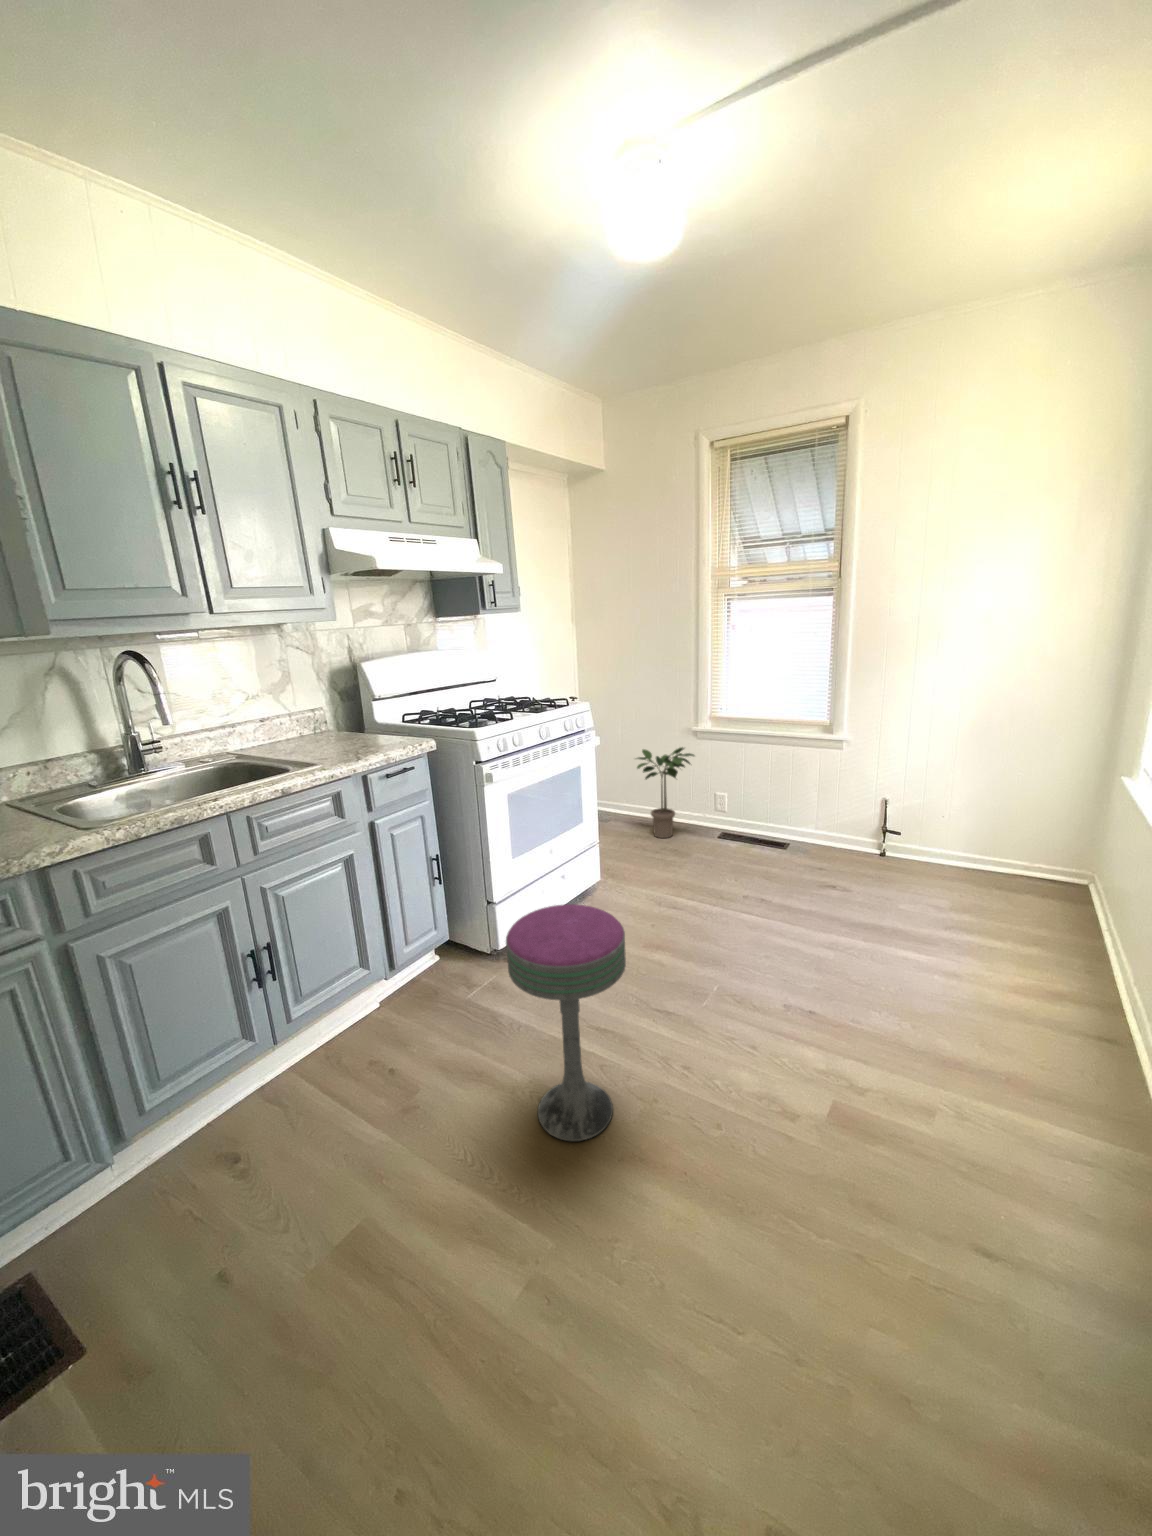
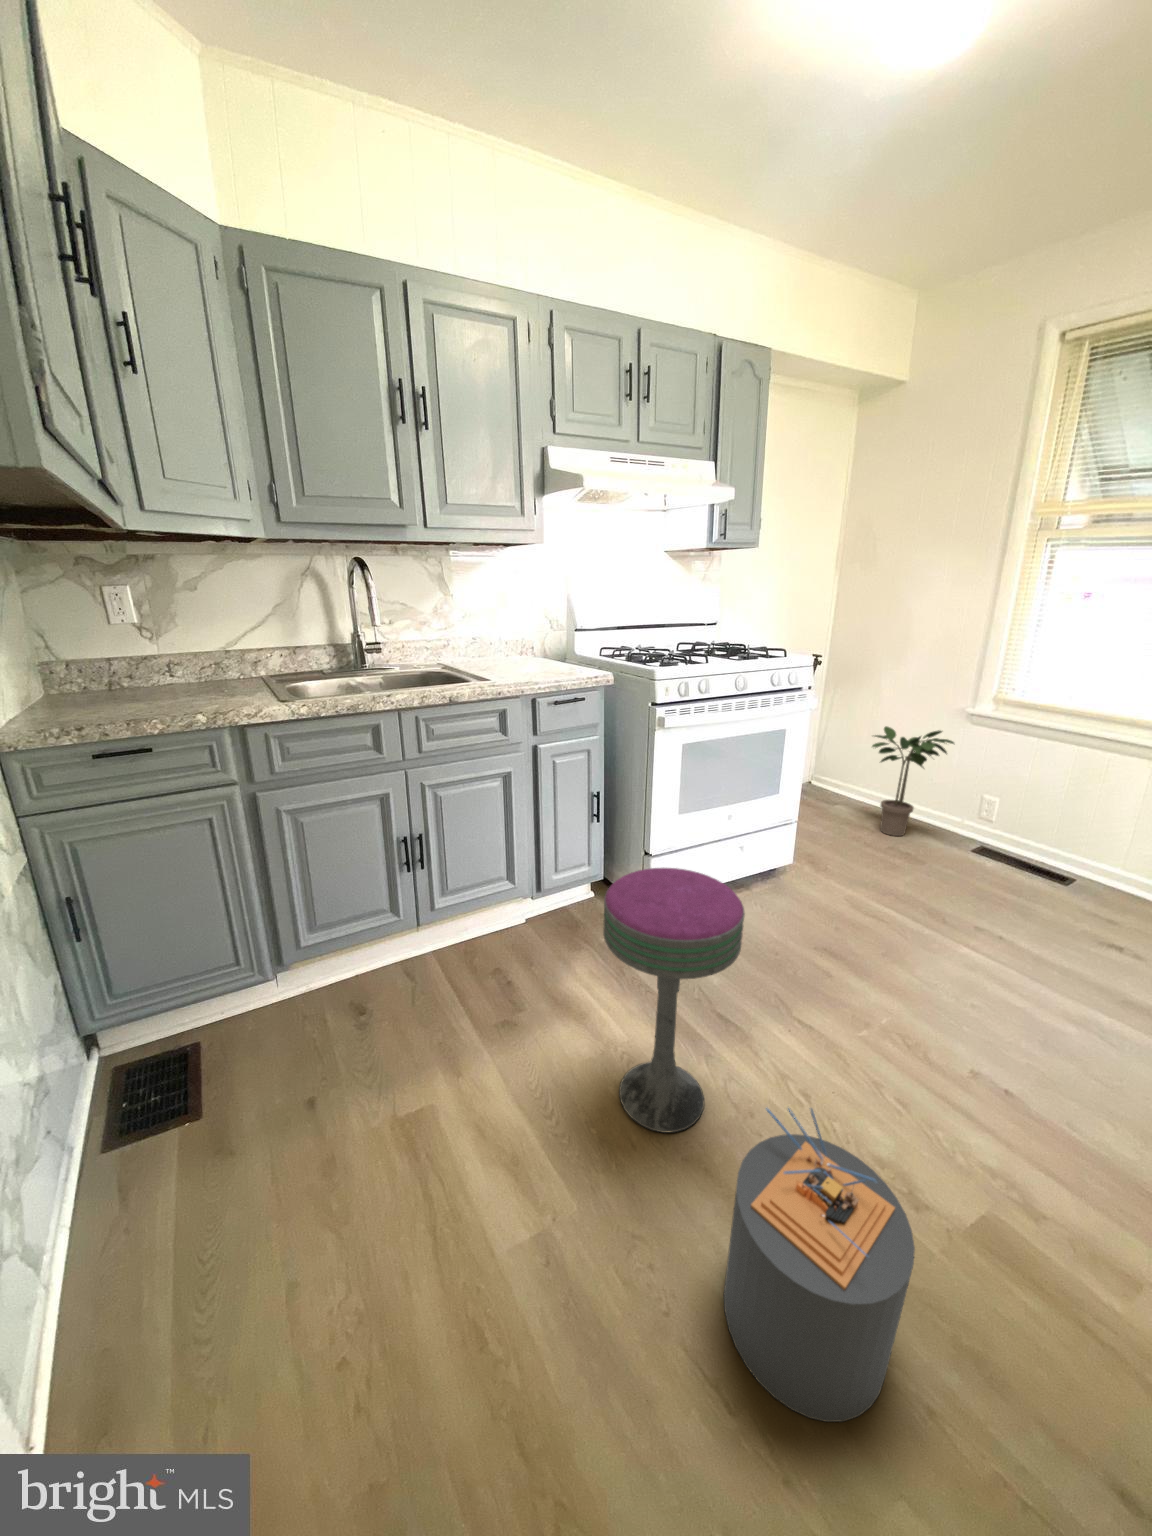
trash can: none [677,1051,806,1286] -> present [724,1108,915,1422]

